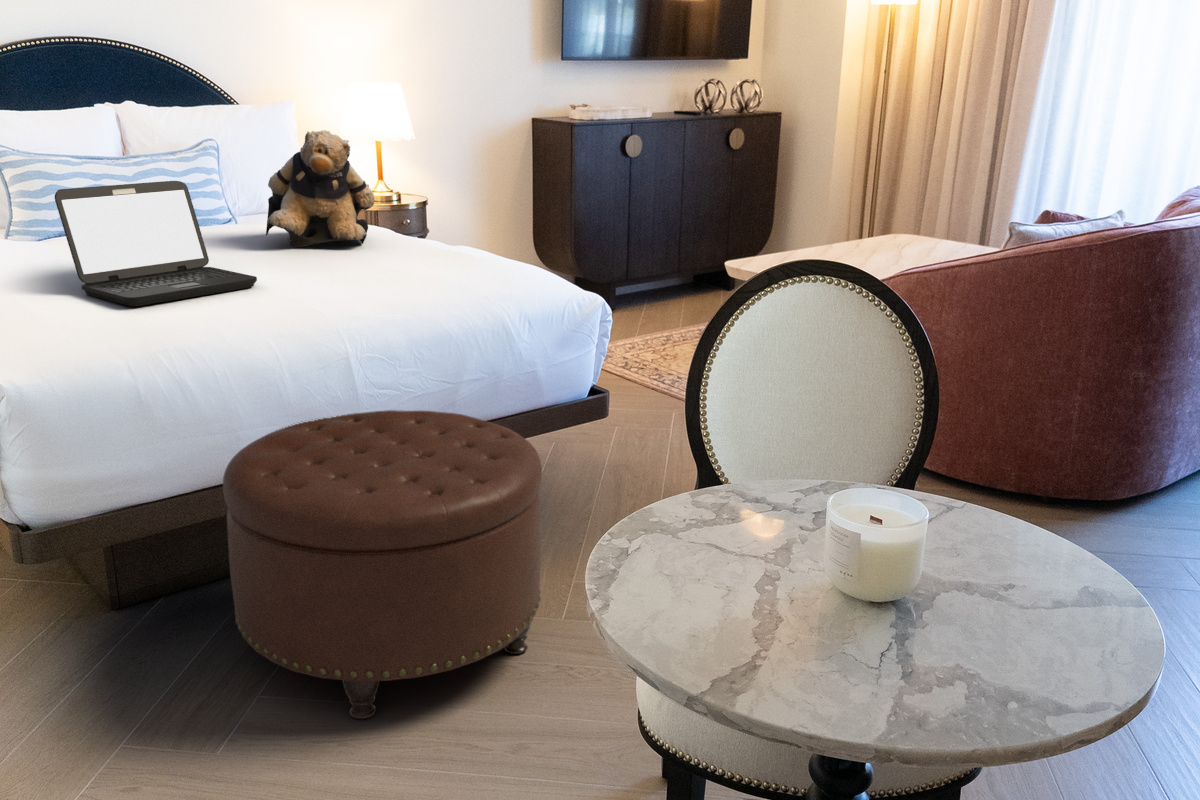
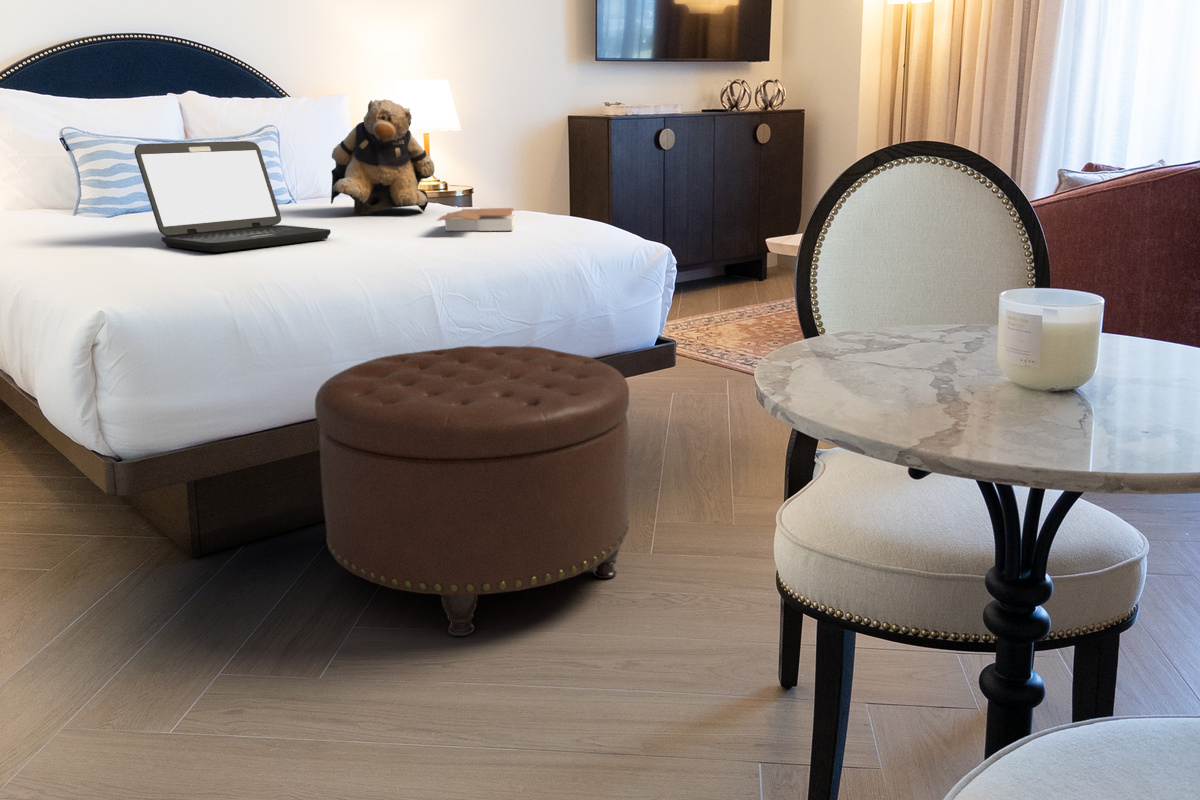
book: none [366,252,451,277] -> present [437,208,515,231]

